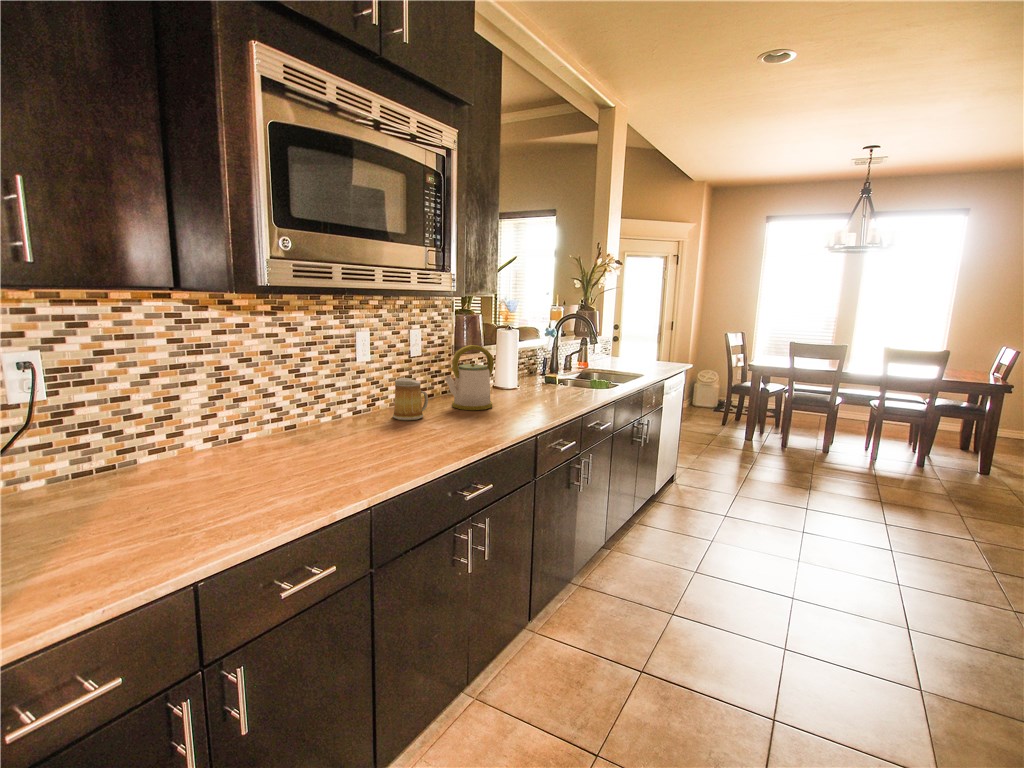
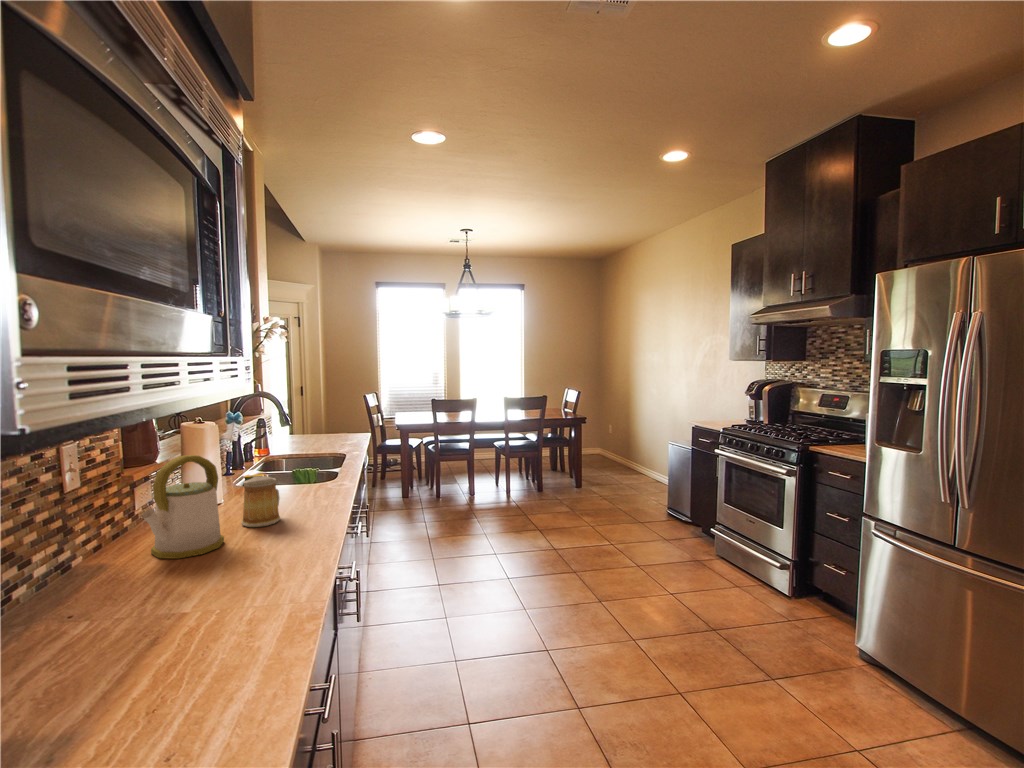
mug: present [393,378,428,420] -> present [242,476,280,527]

